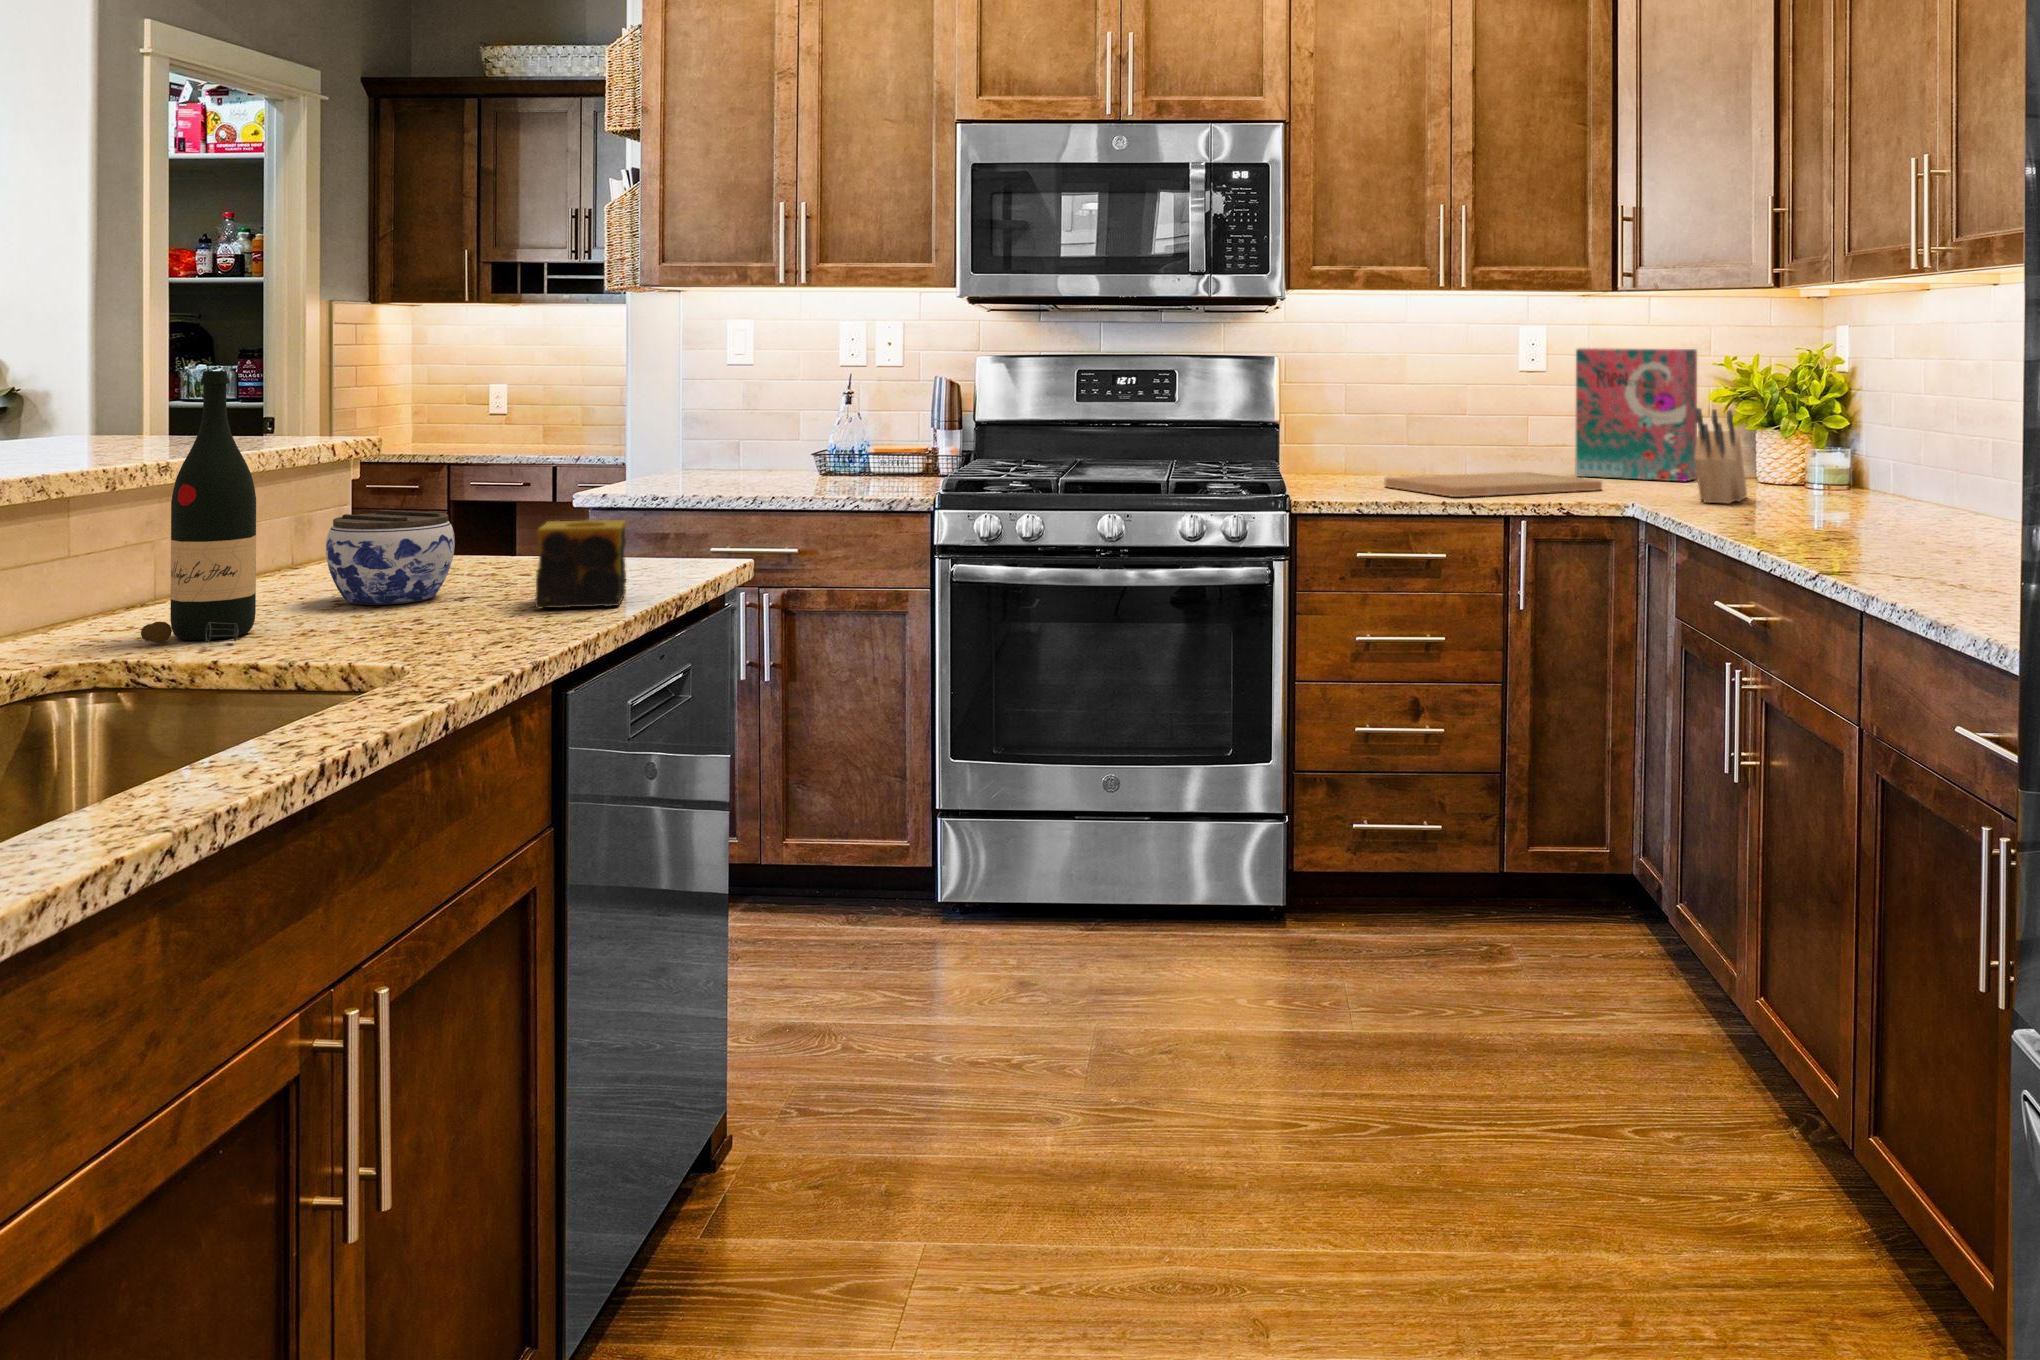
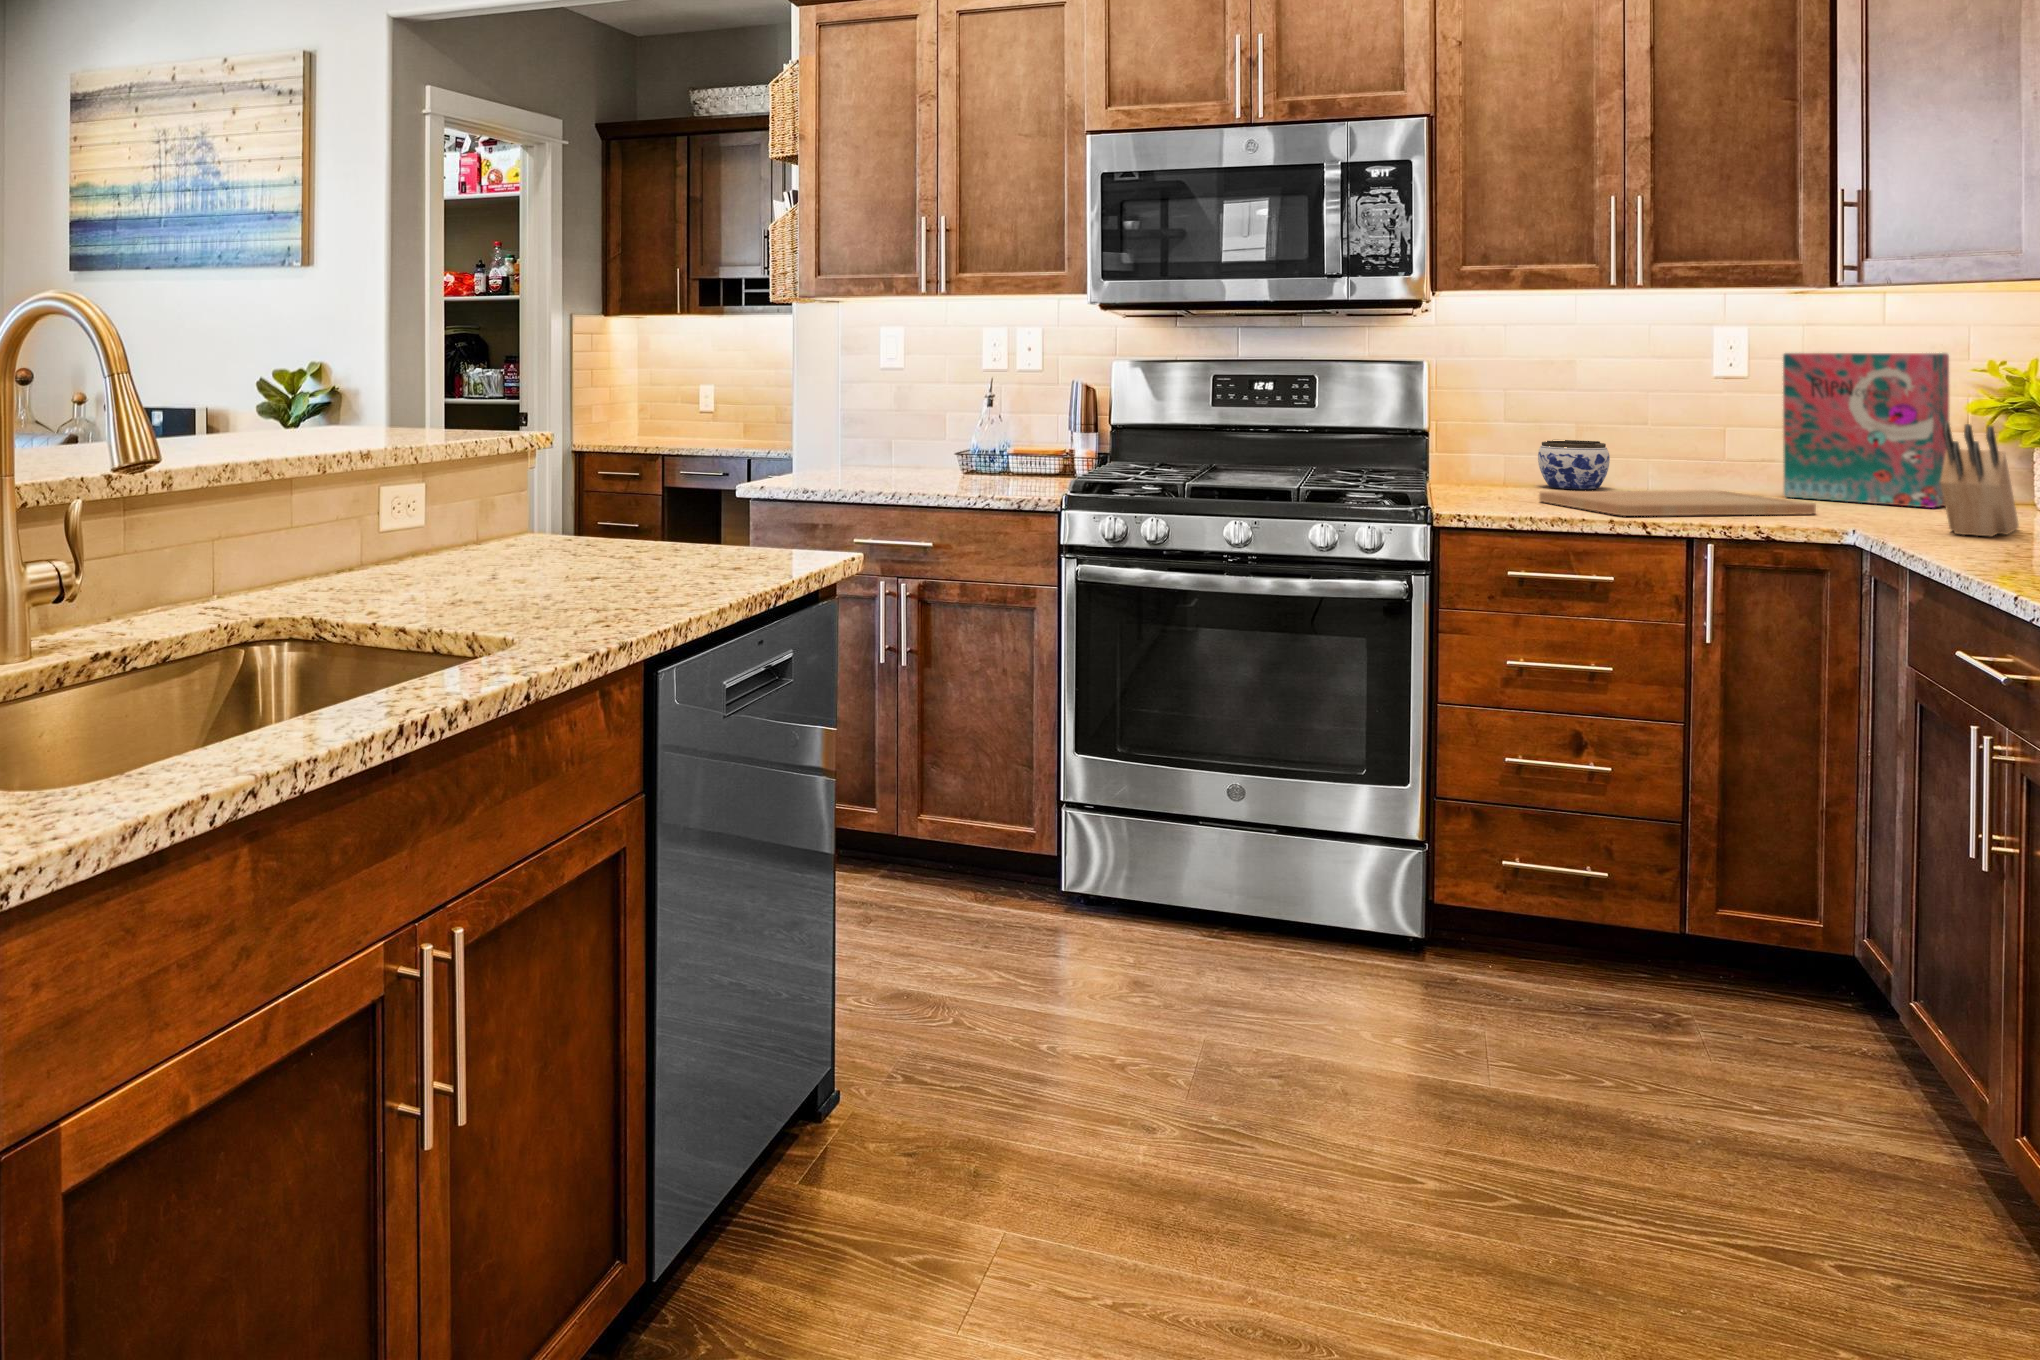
wine bottle: present [141,371,256,643] -> none [335,370,423,601]
jar: present [326,510,455,605] -> present [1538,440,1610,489]
candle: present [535,520,626,609] -> none [646,508,729,588]

